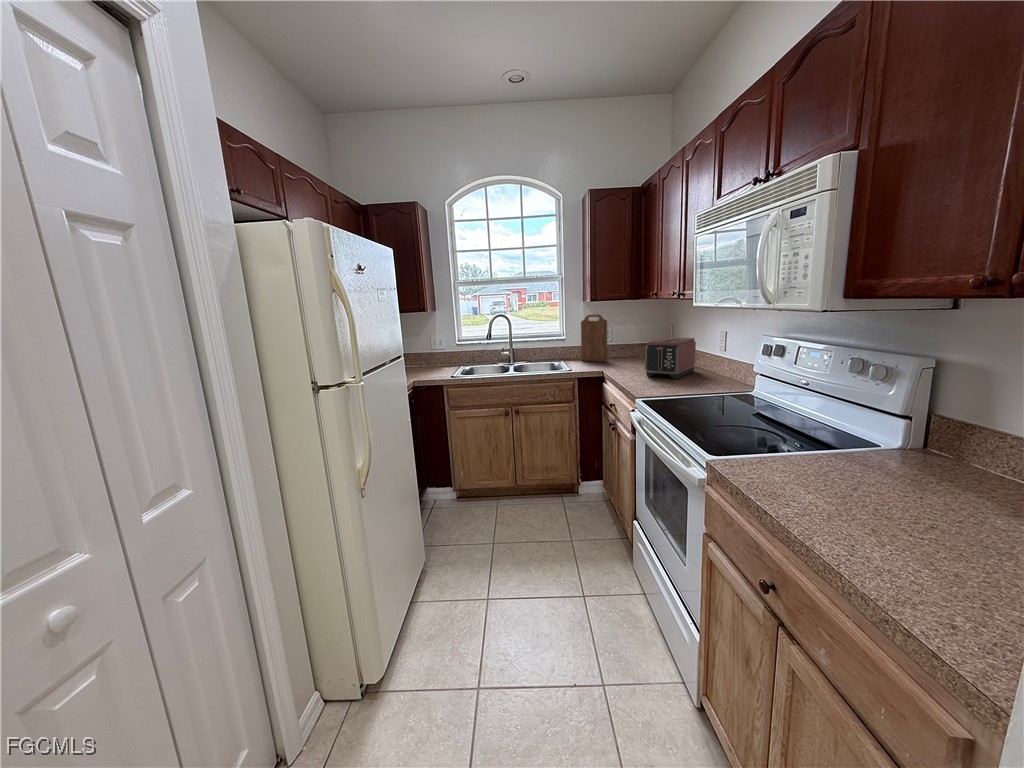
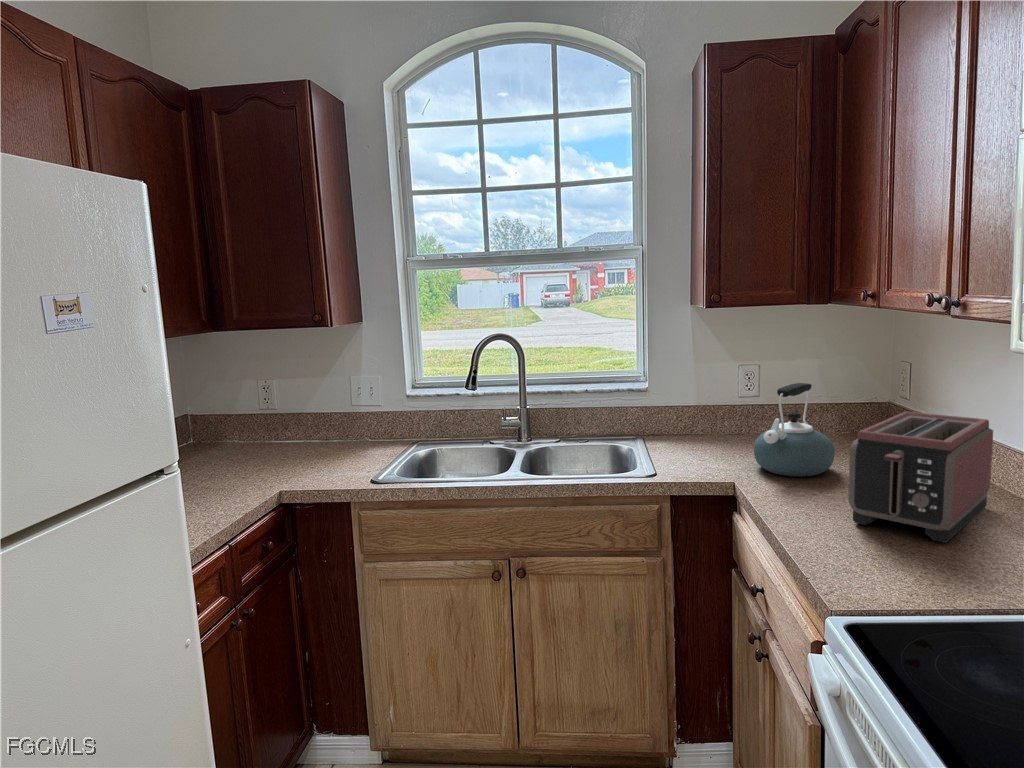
cutting board: present [581,314,607,361] -> none [683,337,746,447]
kettle: none [611,331,642,367] -> present [754,383,835,477]

